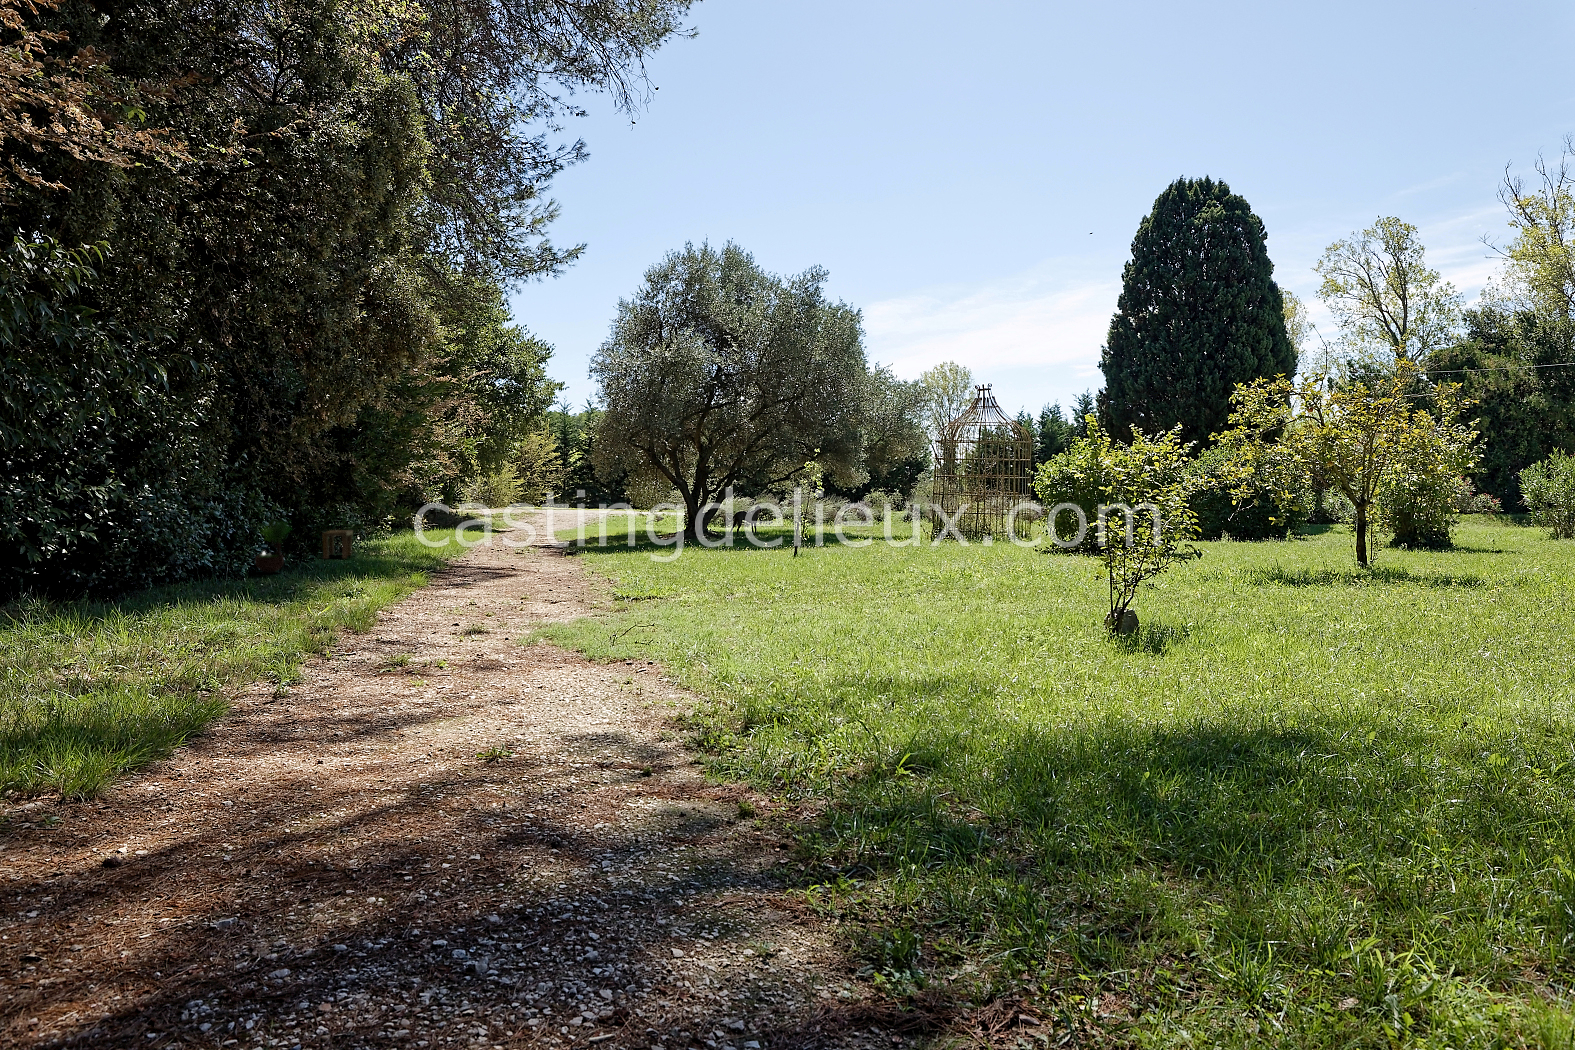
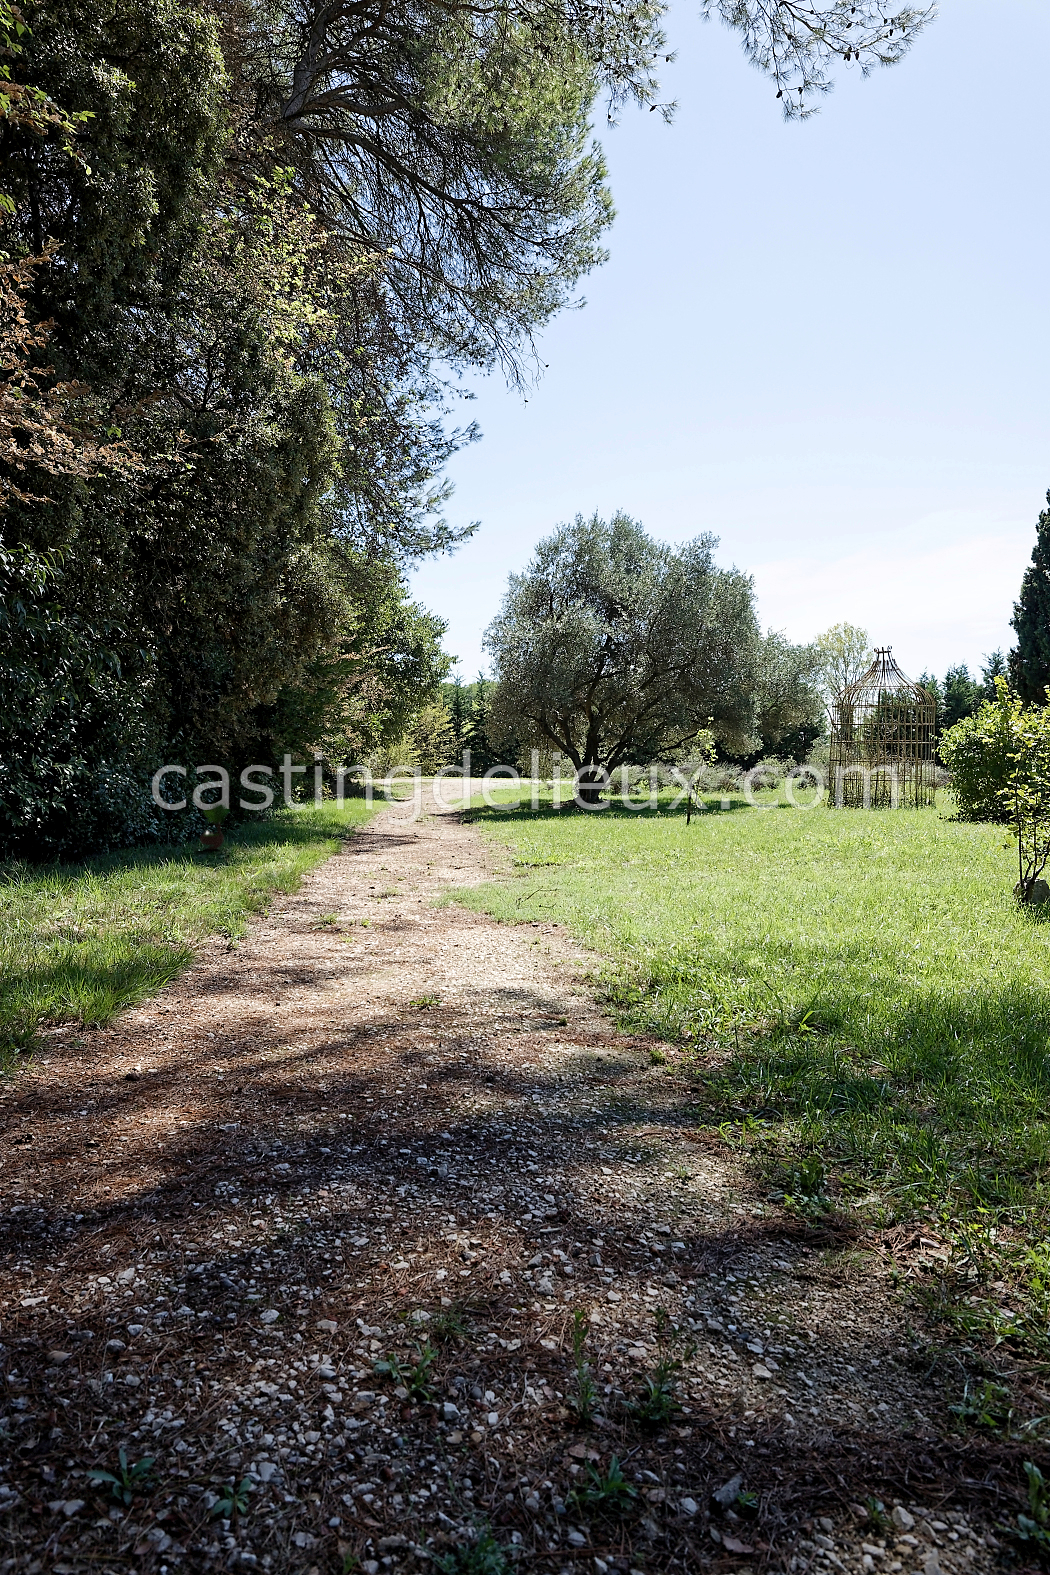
bench: present [322,530,353,559] -> none [252,810,277,837]

